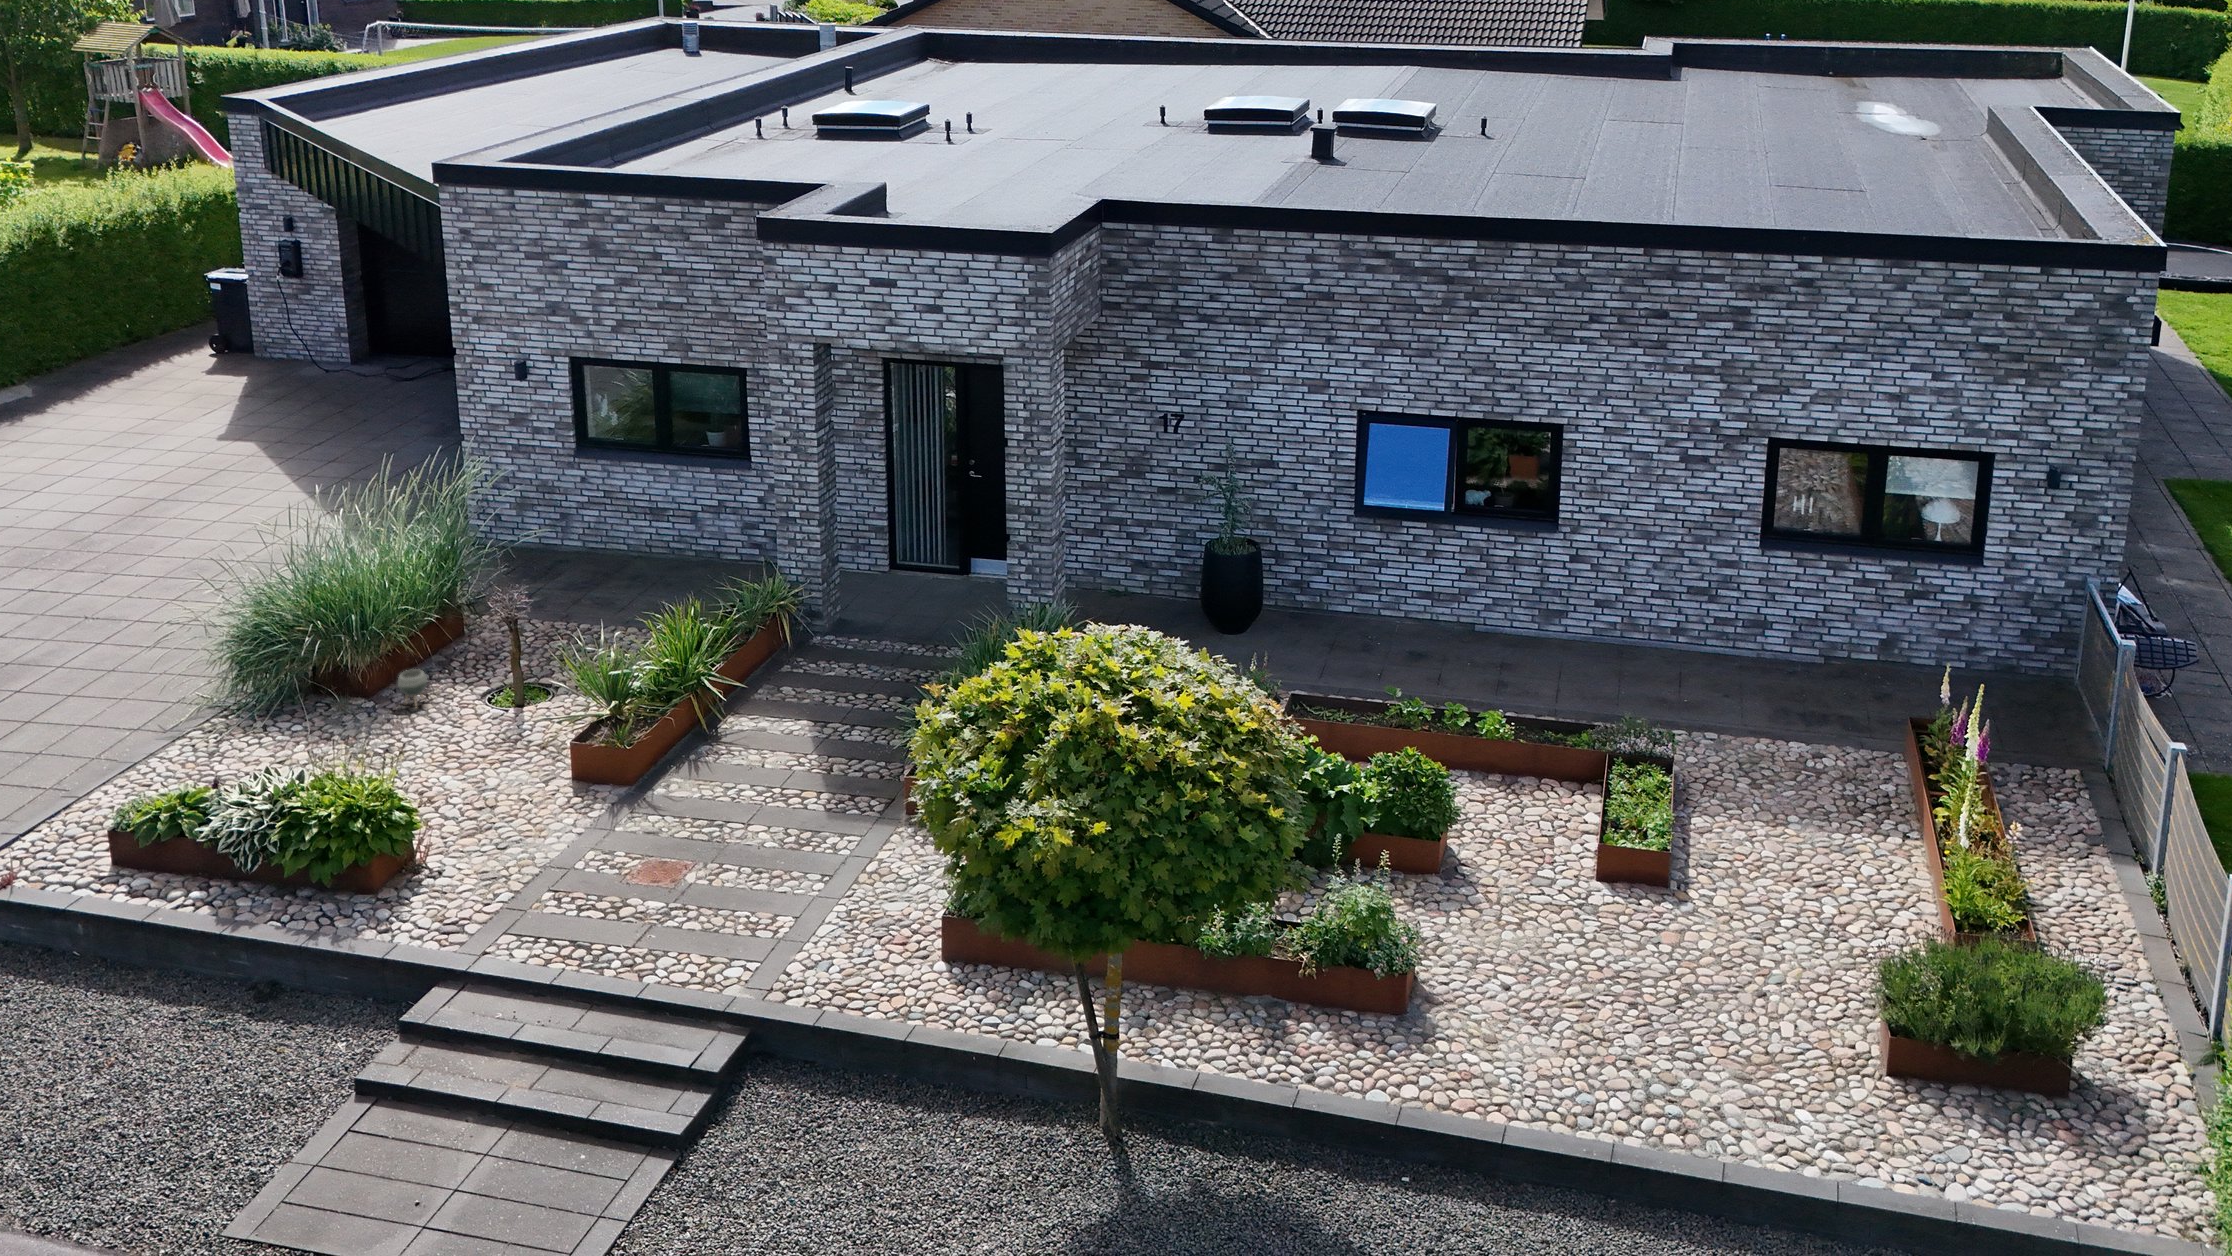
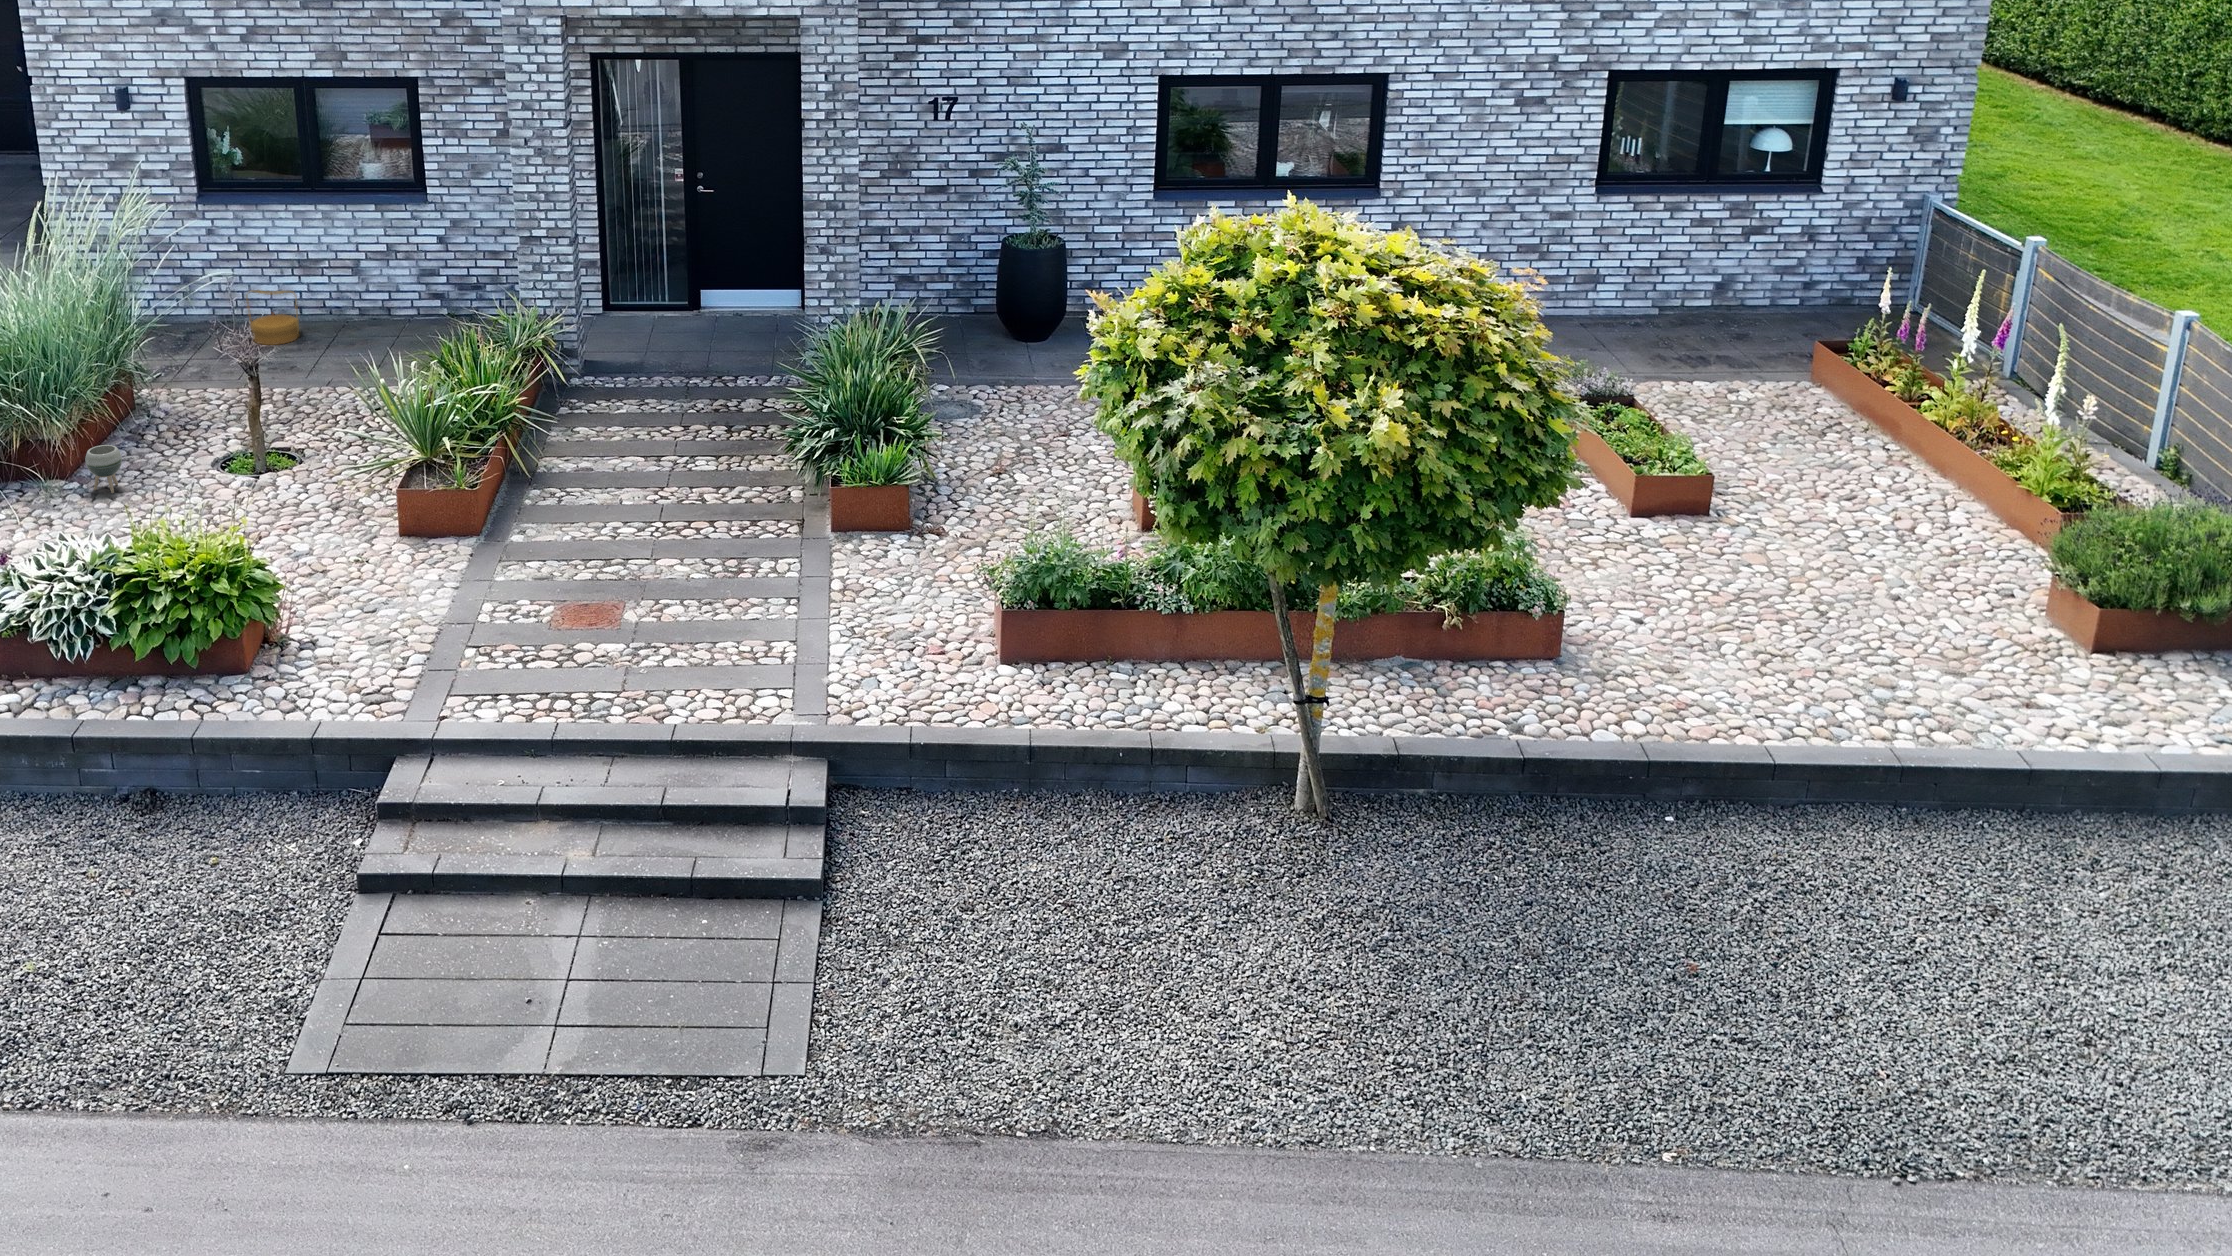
woven basket: none [605,529,646,576] -> present [247,291,299,345]

